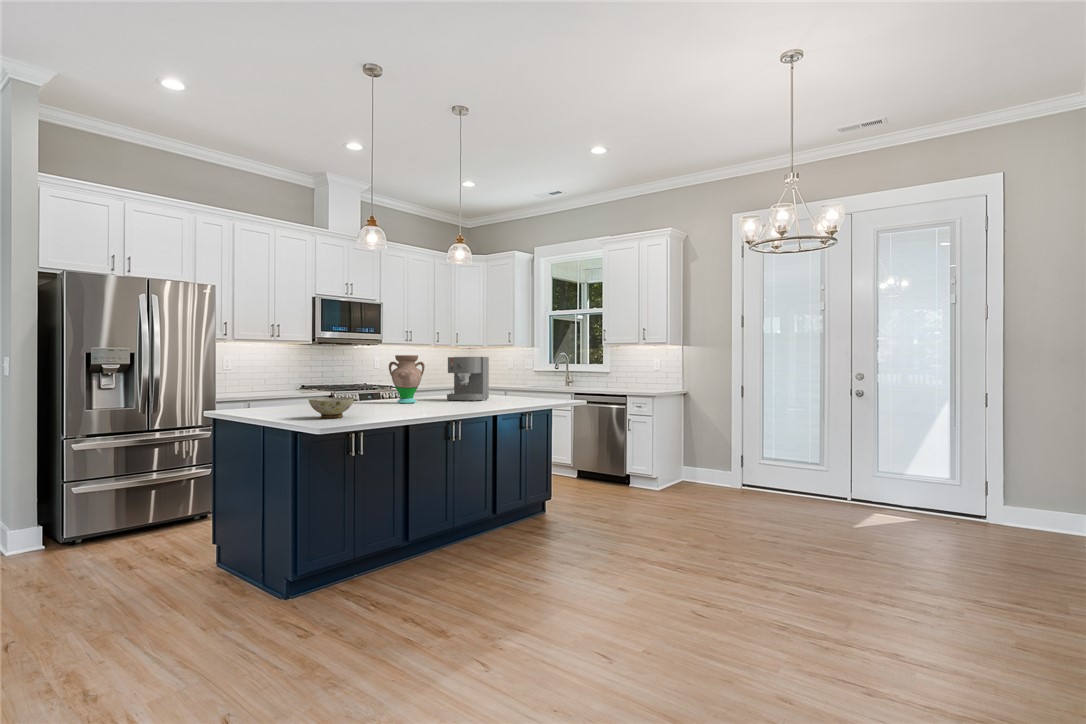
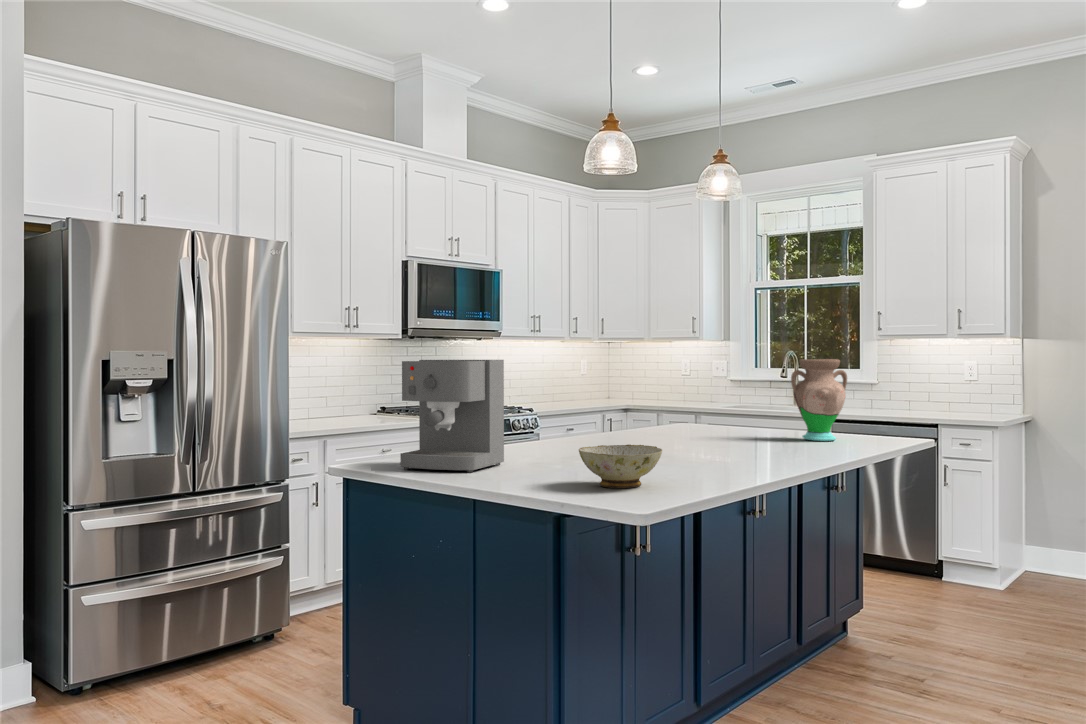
vase: present [389,355,425,403] -> present [791,359,847,441]
coffee maker: present [447,357,489,401] -> present [400,360,504,473]

